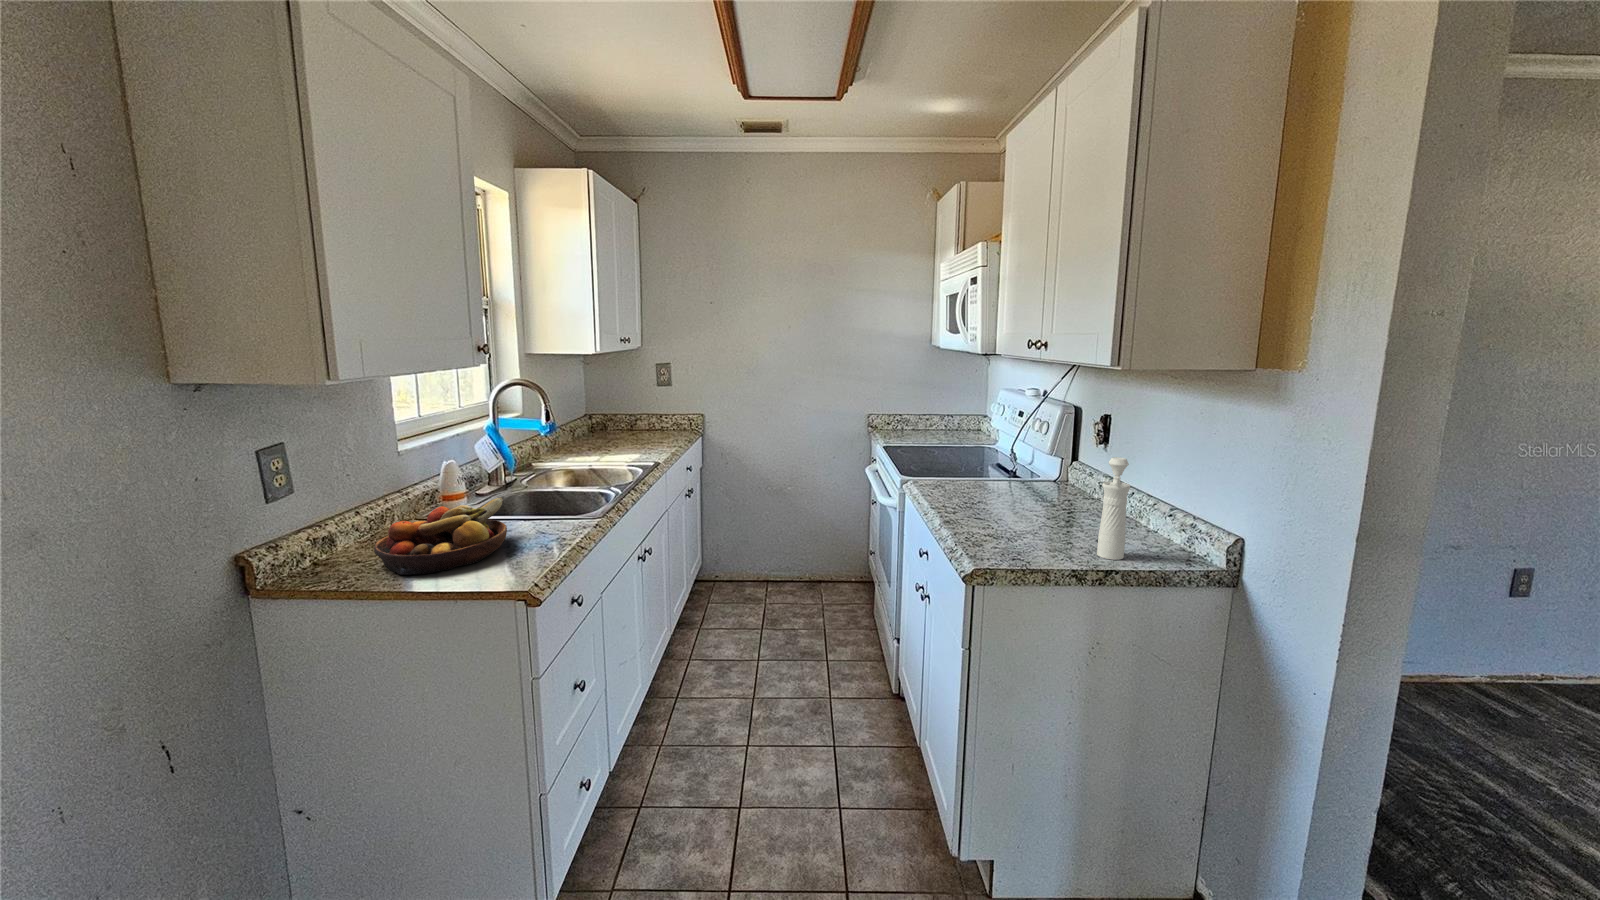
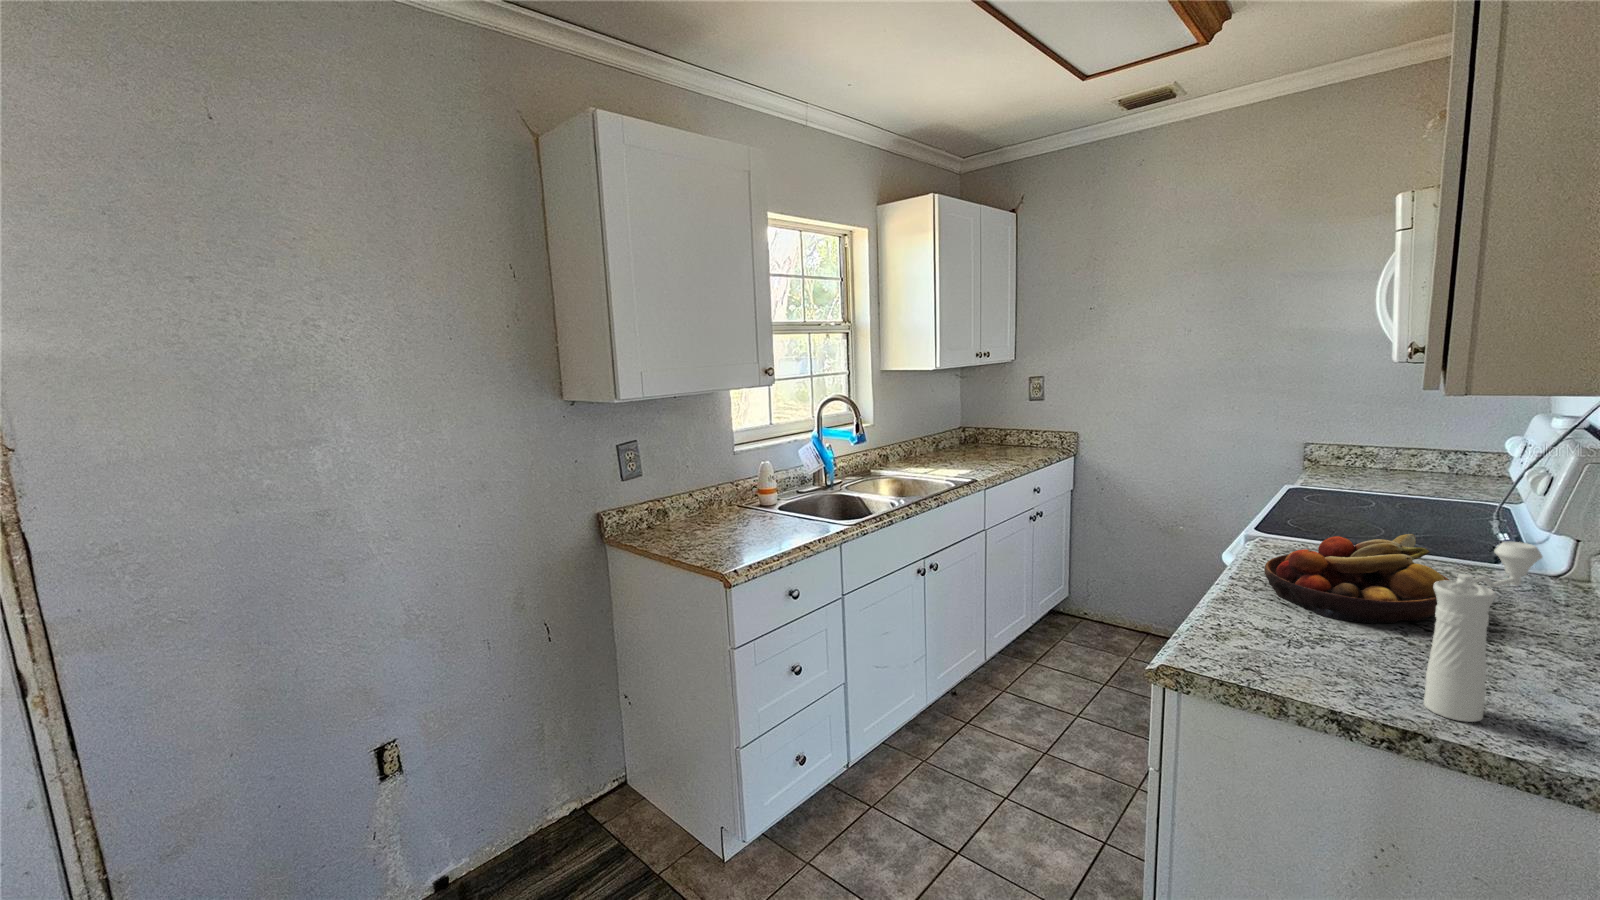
fruit bowl: present [374,498,507,575] -> present [1264,534,1449,623]

